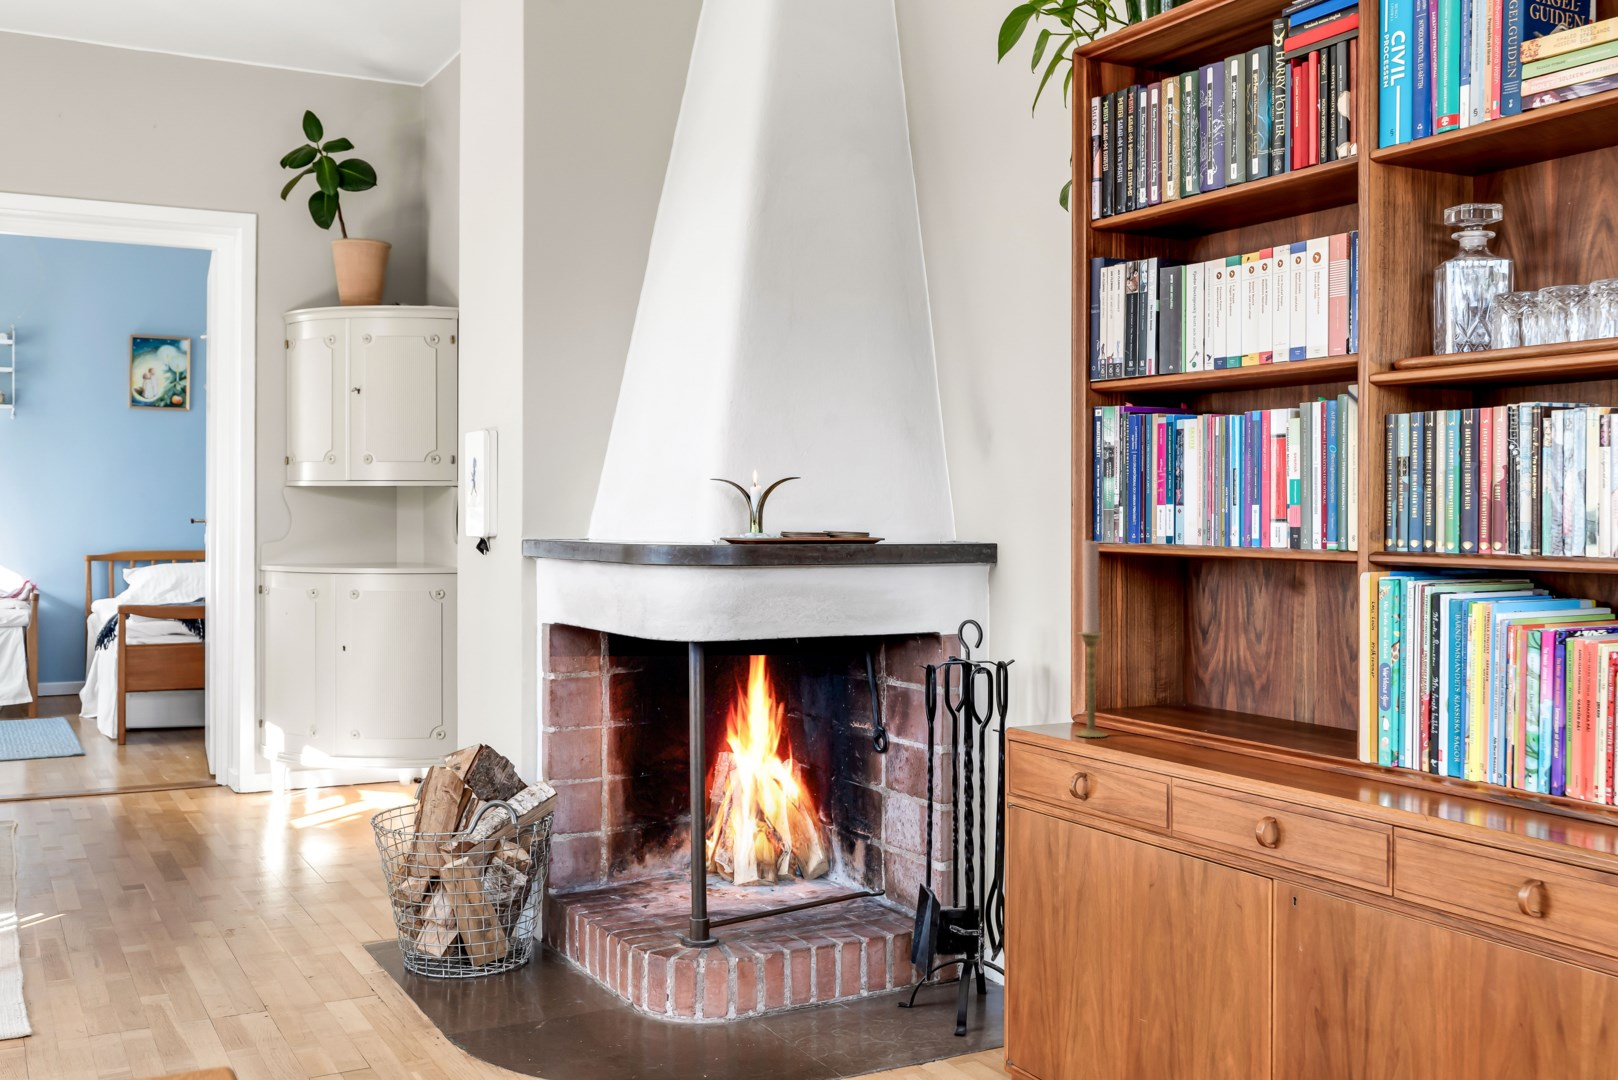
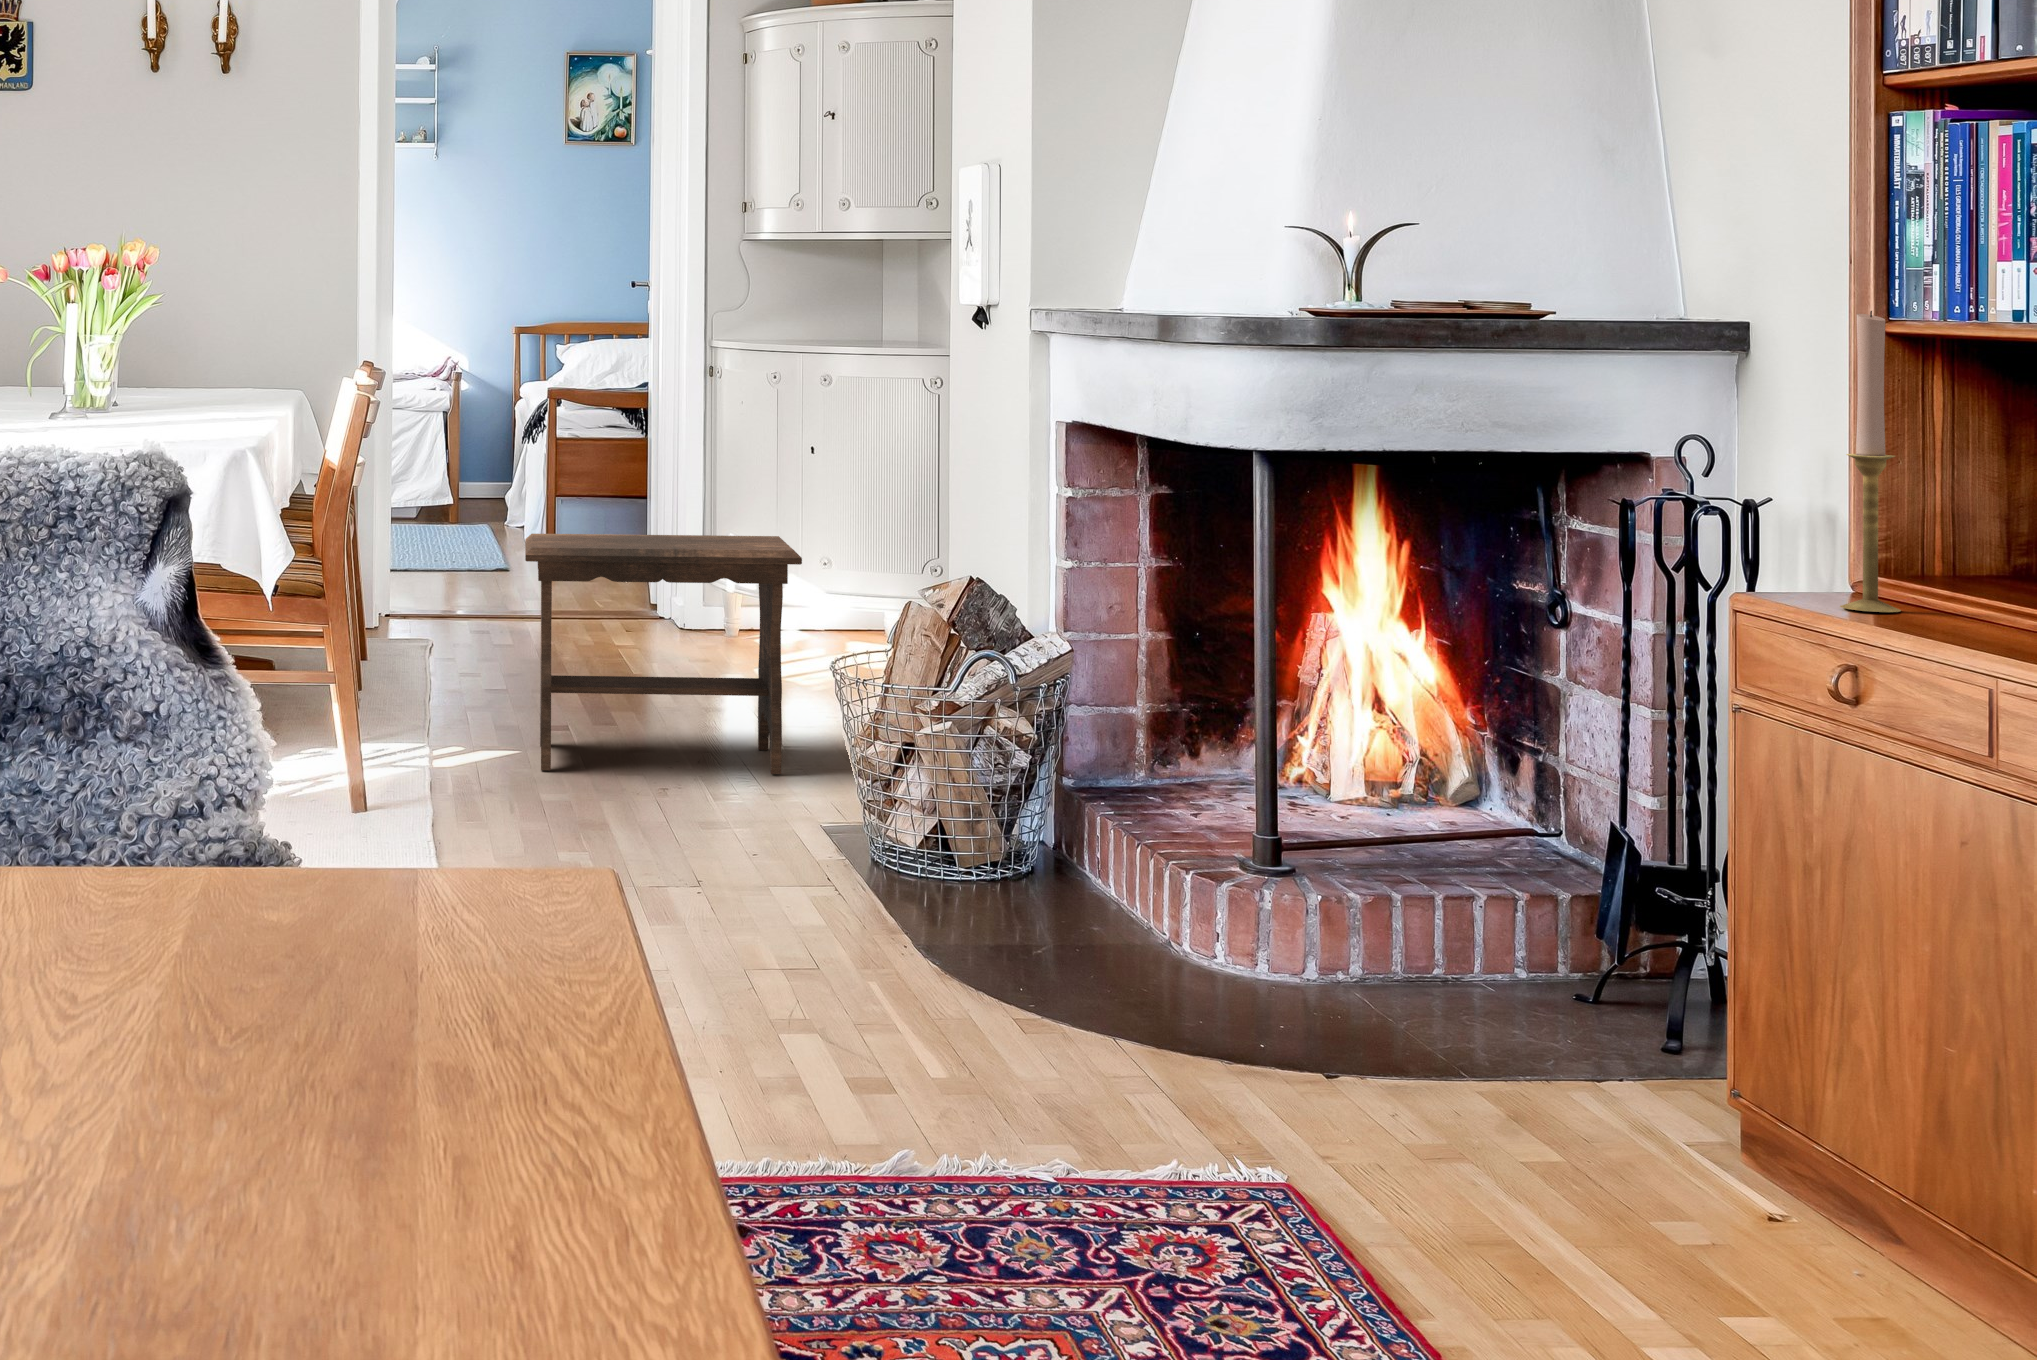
footstool: none [103,719,344,929] -> present [525,534,802,774]

